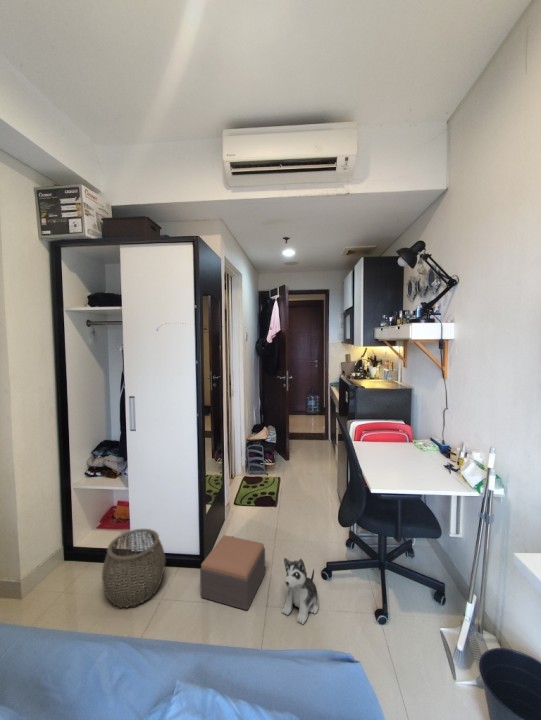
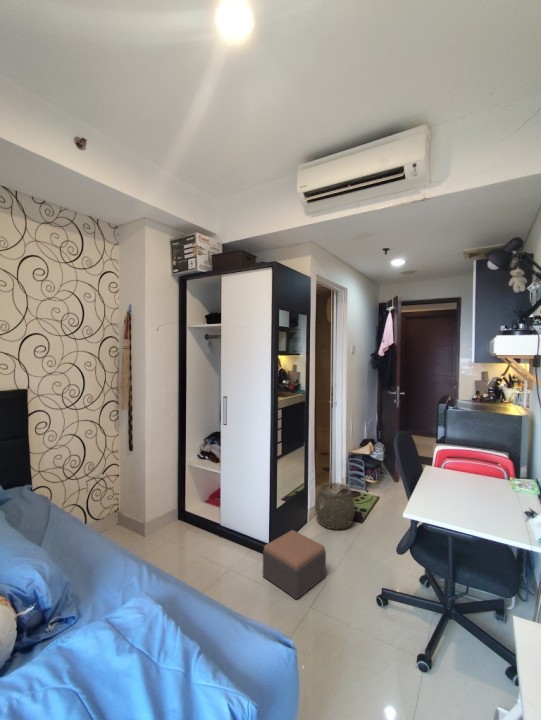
woven basket: present [102,529,165,607] -> present [315,483,355,530]
plush toy: present [282,558,319,624] -> none [327,561,369,629]

